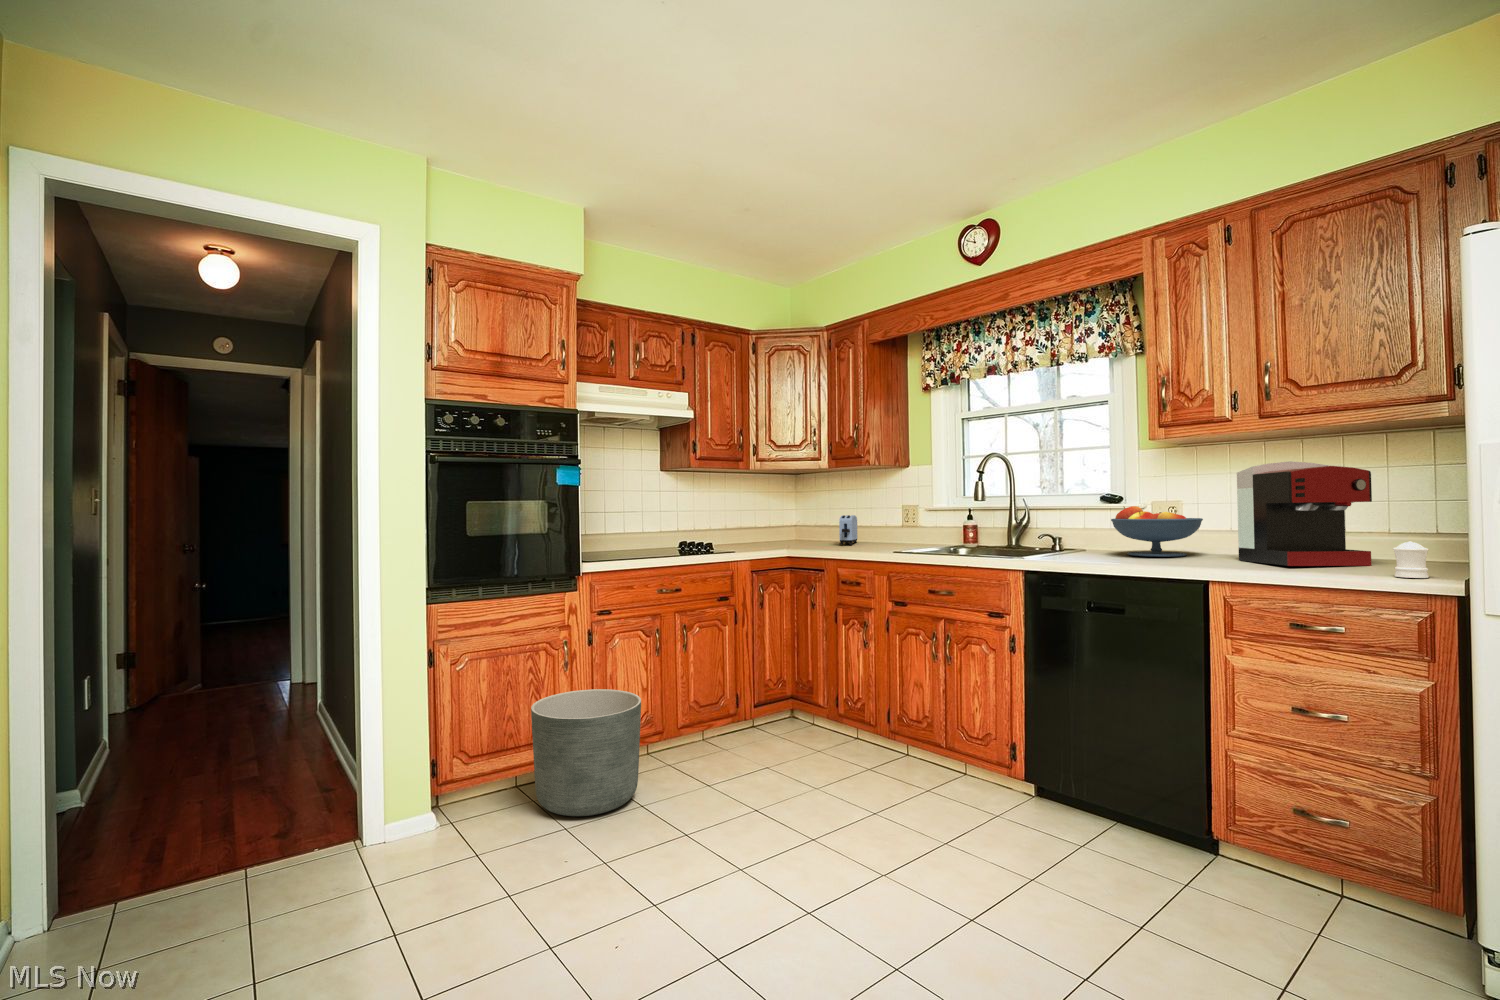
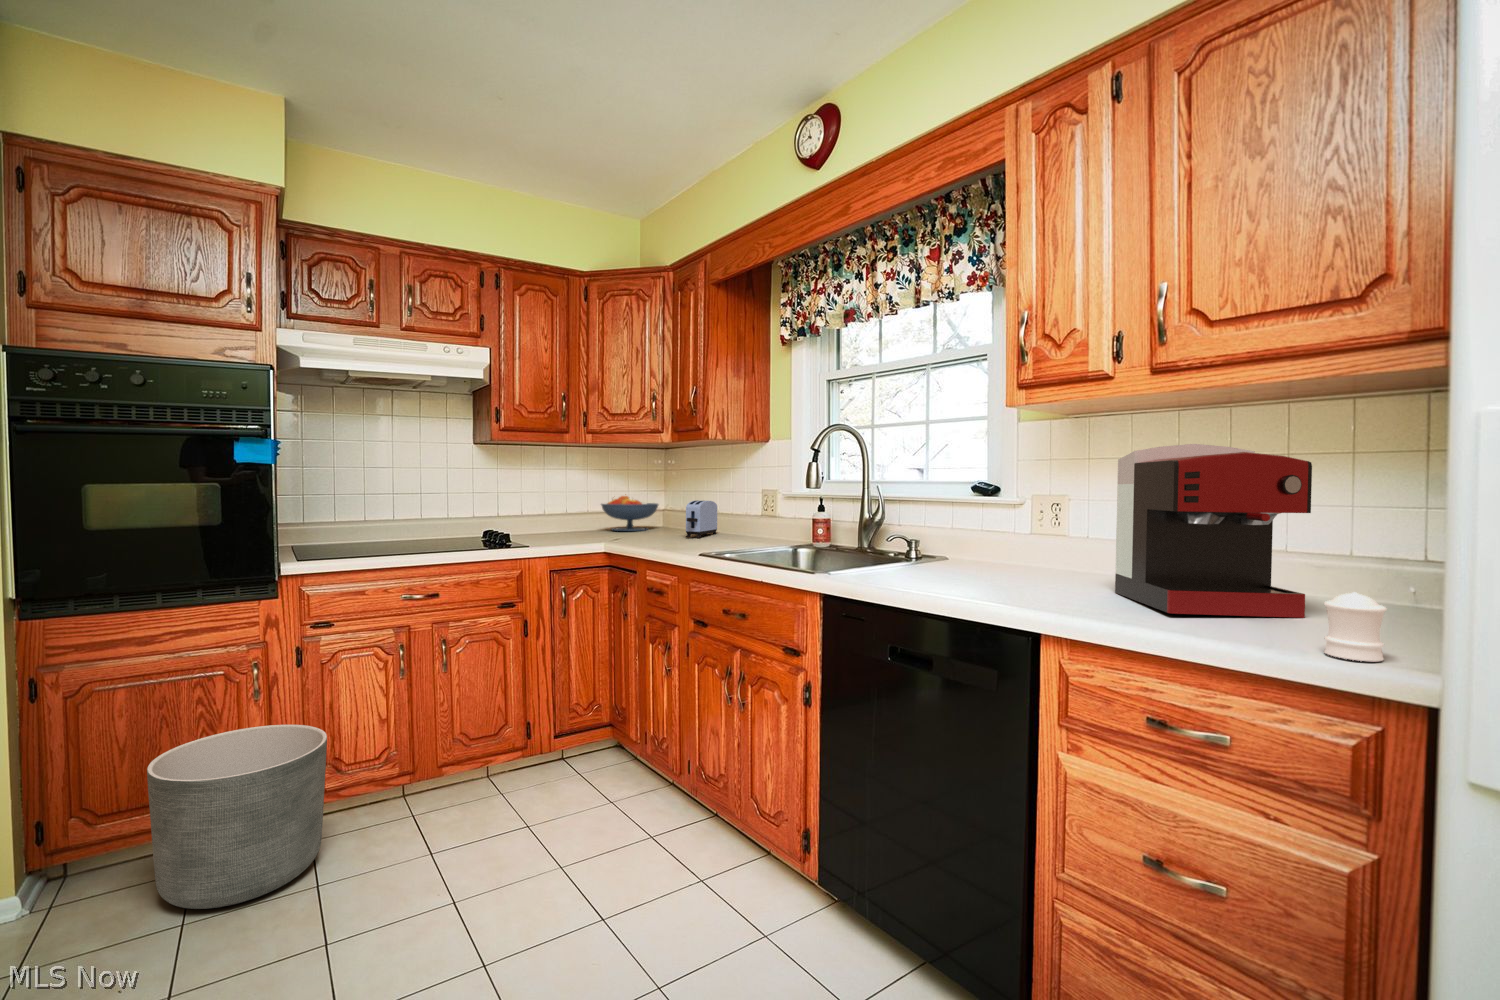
fruit bowl: present [1111,506,1203,557] -> present [601,494,658,531]

